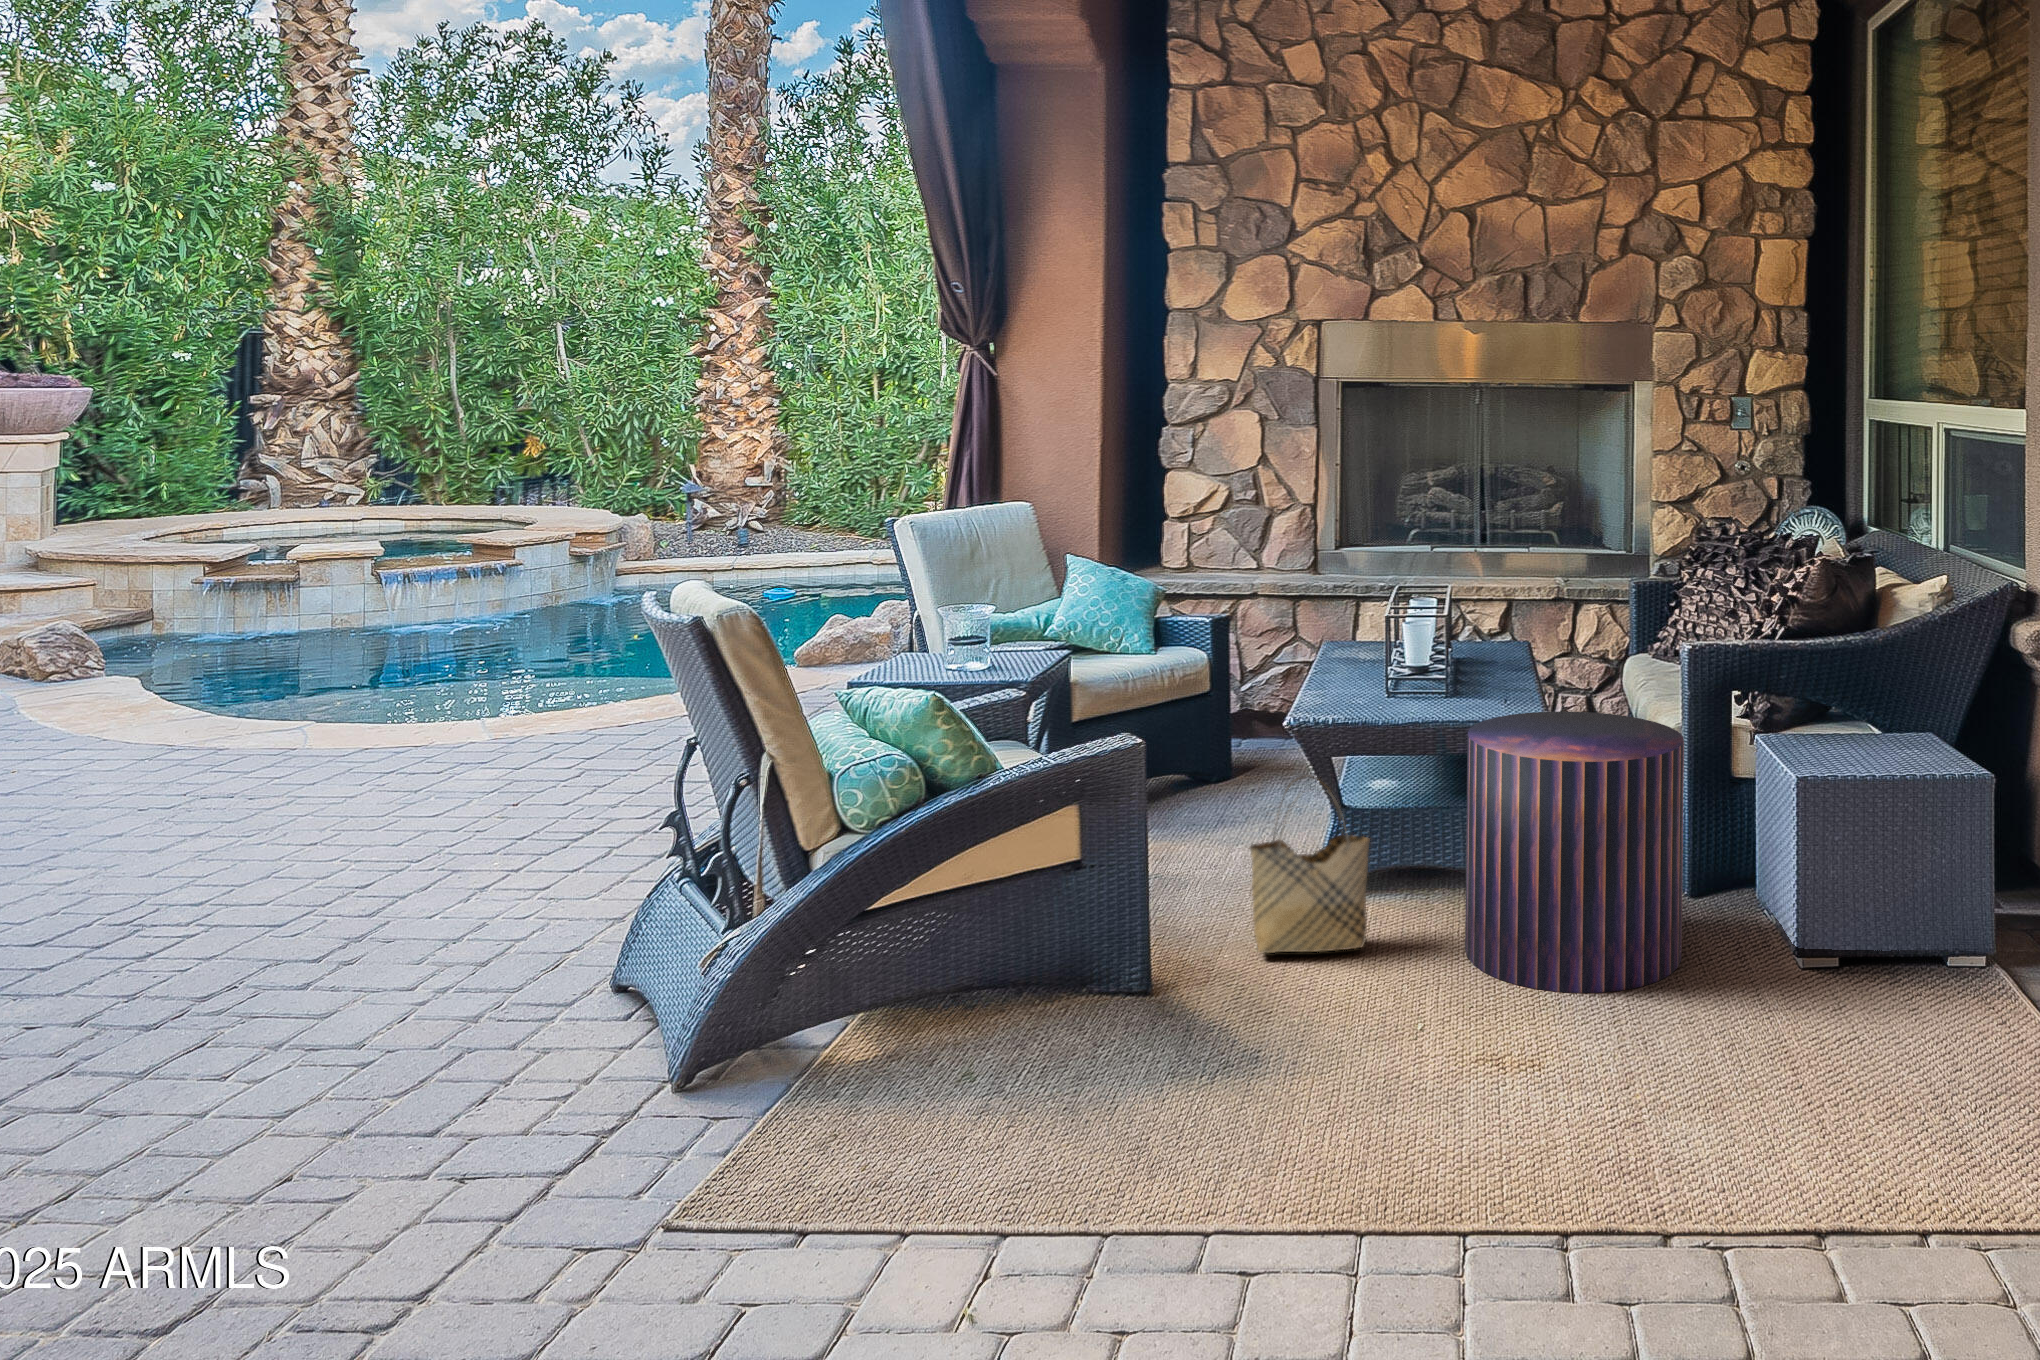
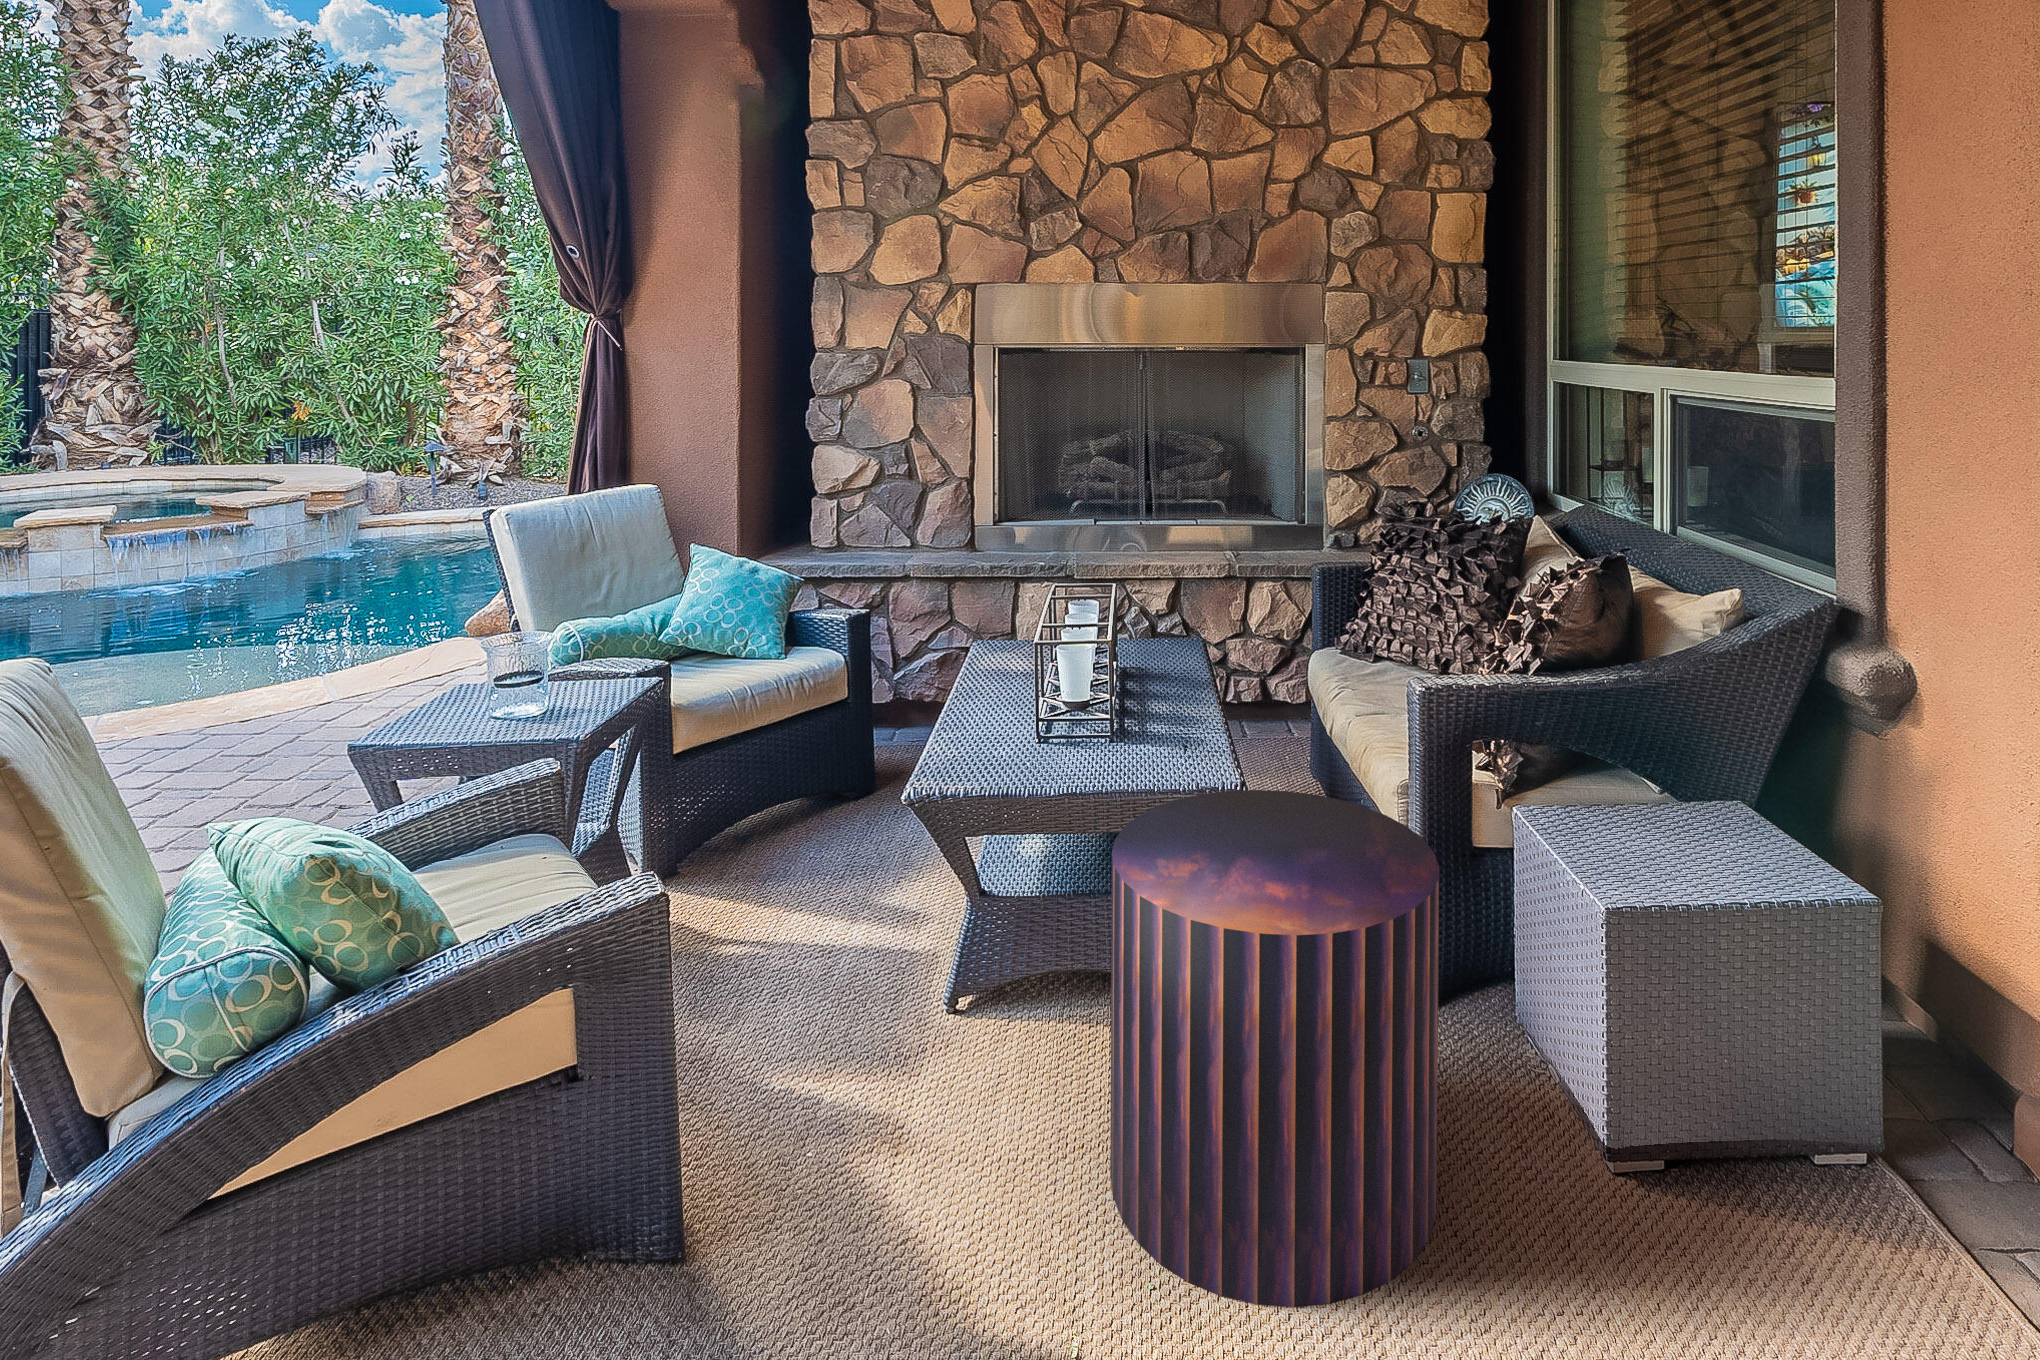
woven basket: present [1250,776,1370,954] -> none [780,905,969,1204]

